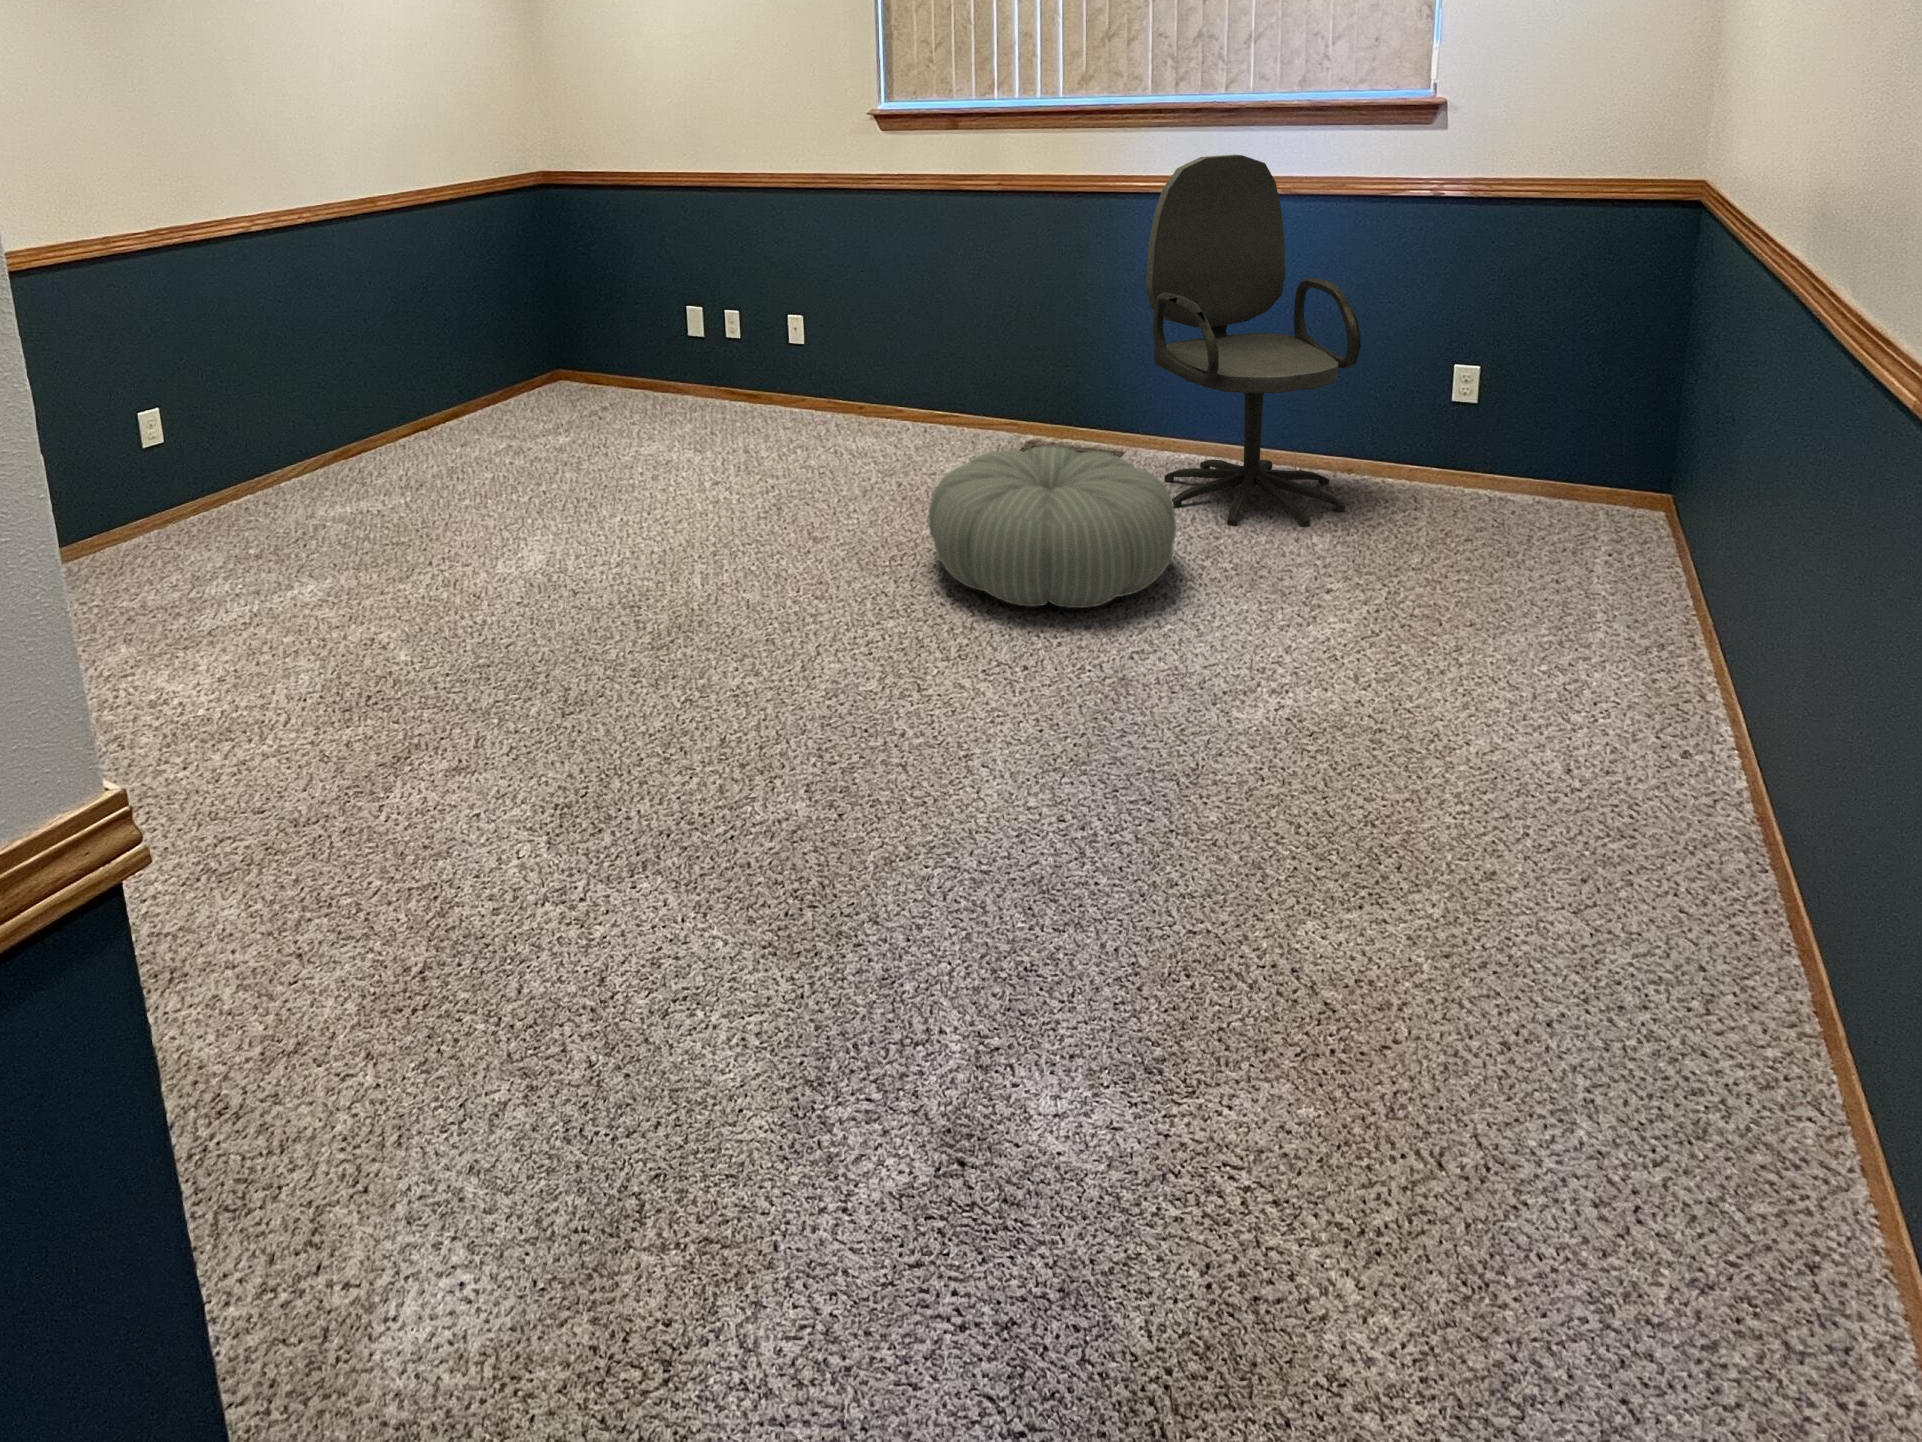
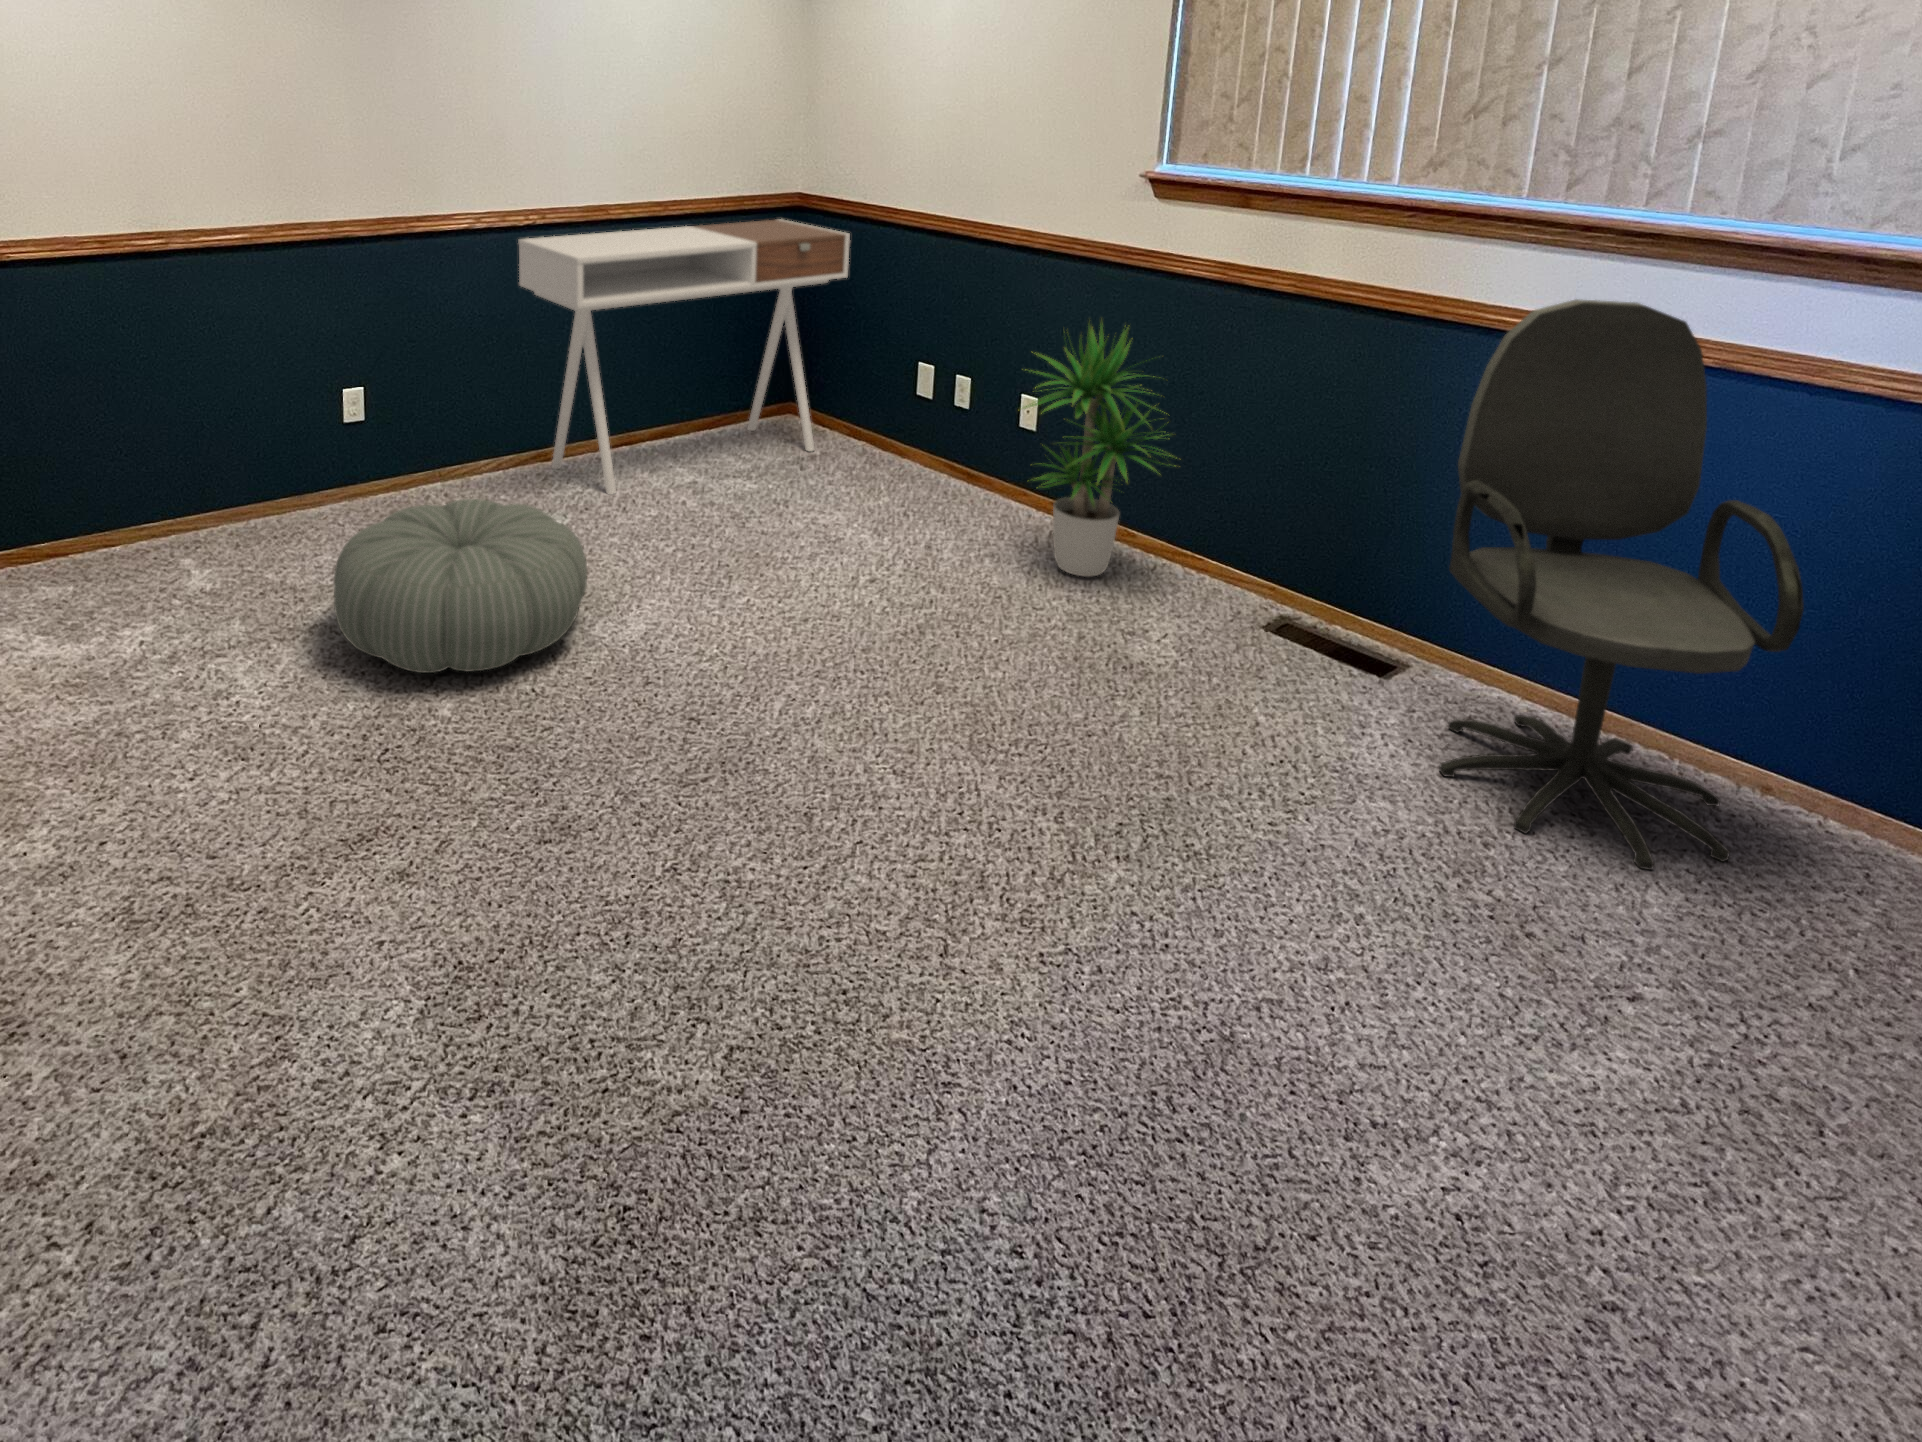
desk: none [301,197,615,471] -> present [518,219,850,495]
potted plant: none [803,232,943,445] -> present [1024,325,1175,576]
pouf: present [929,446,1176,608] -> present [334,499,587,673]

